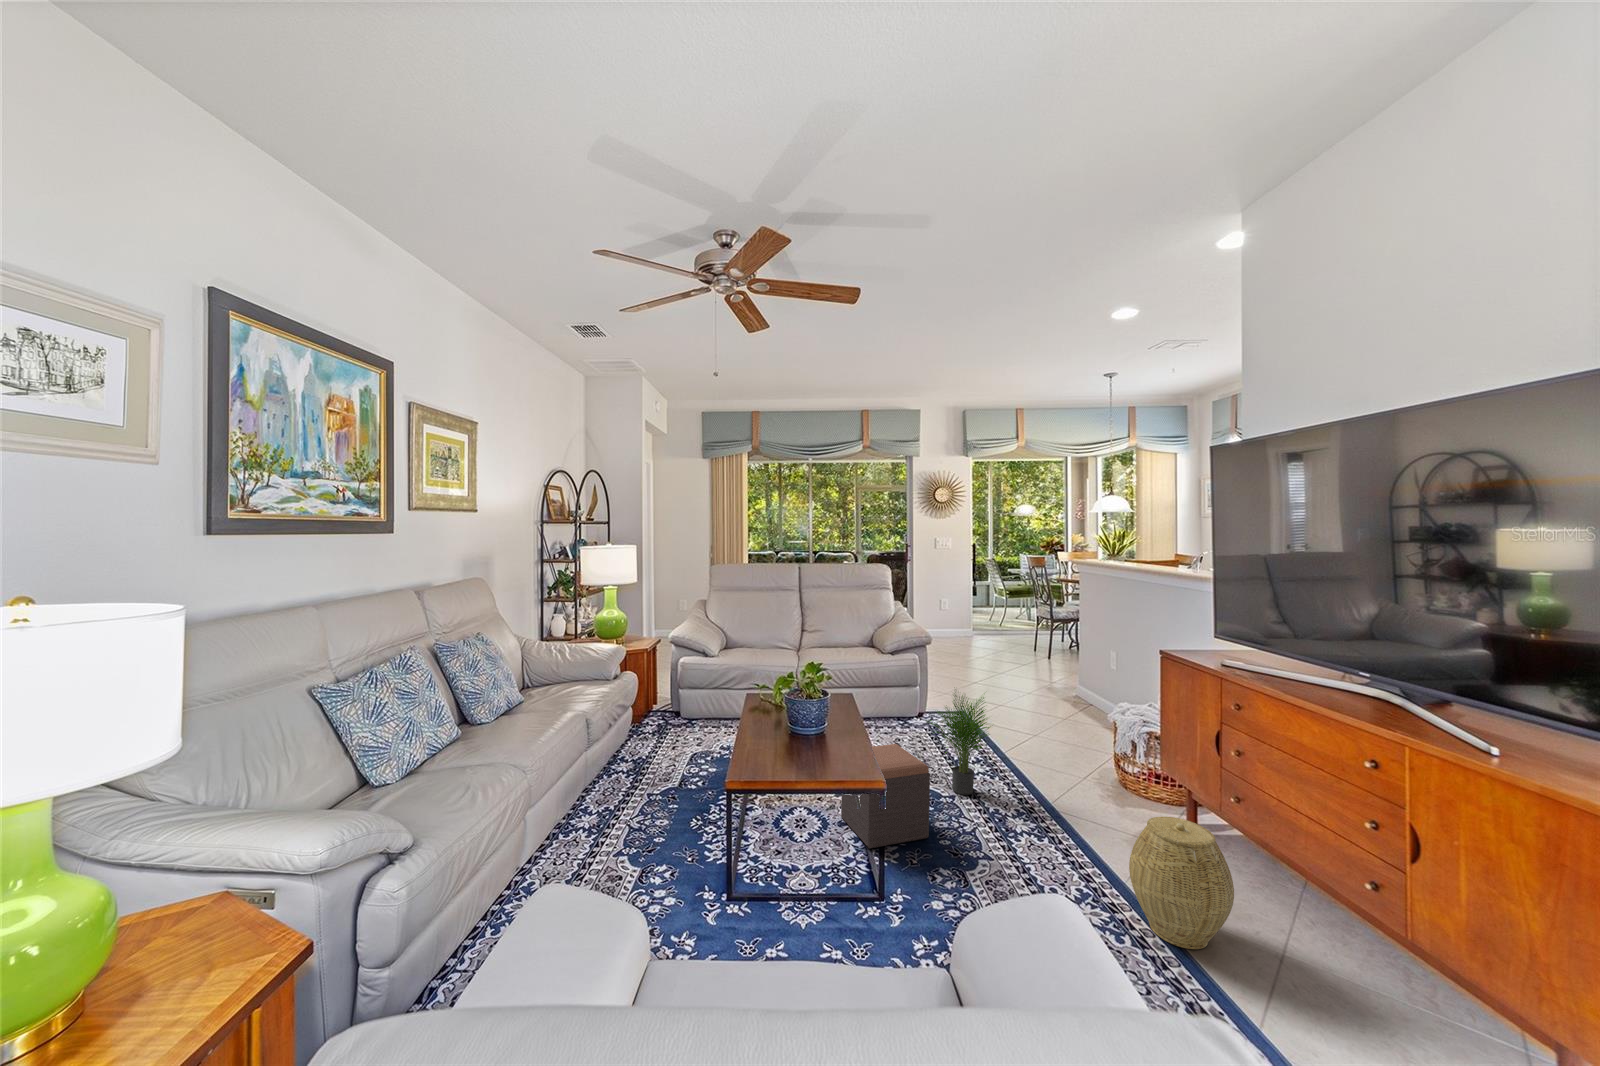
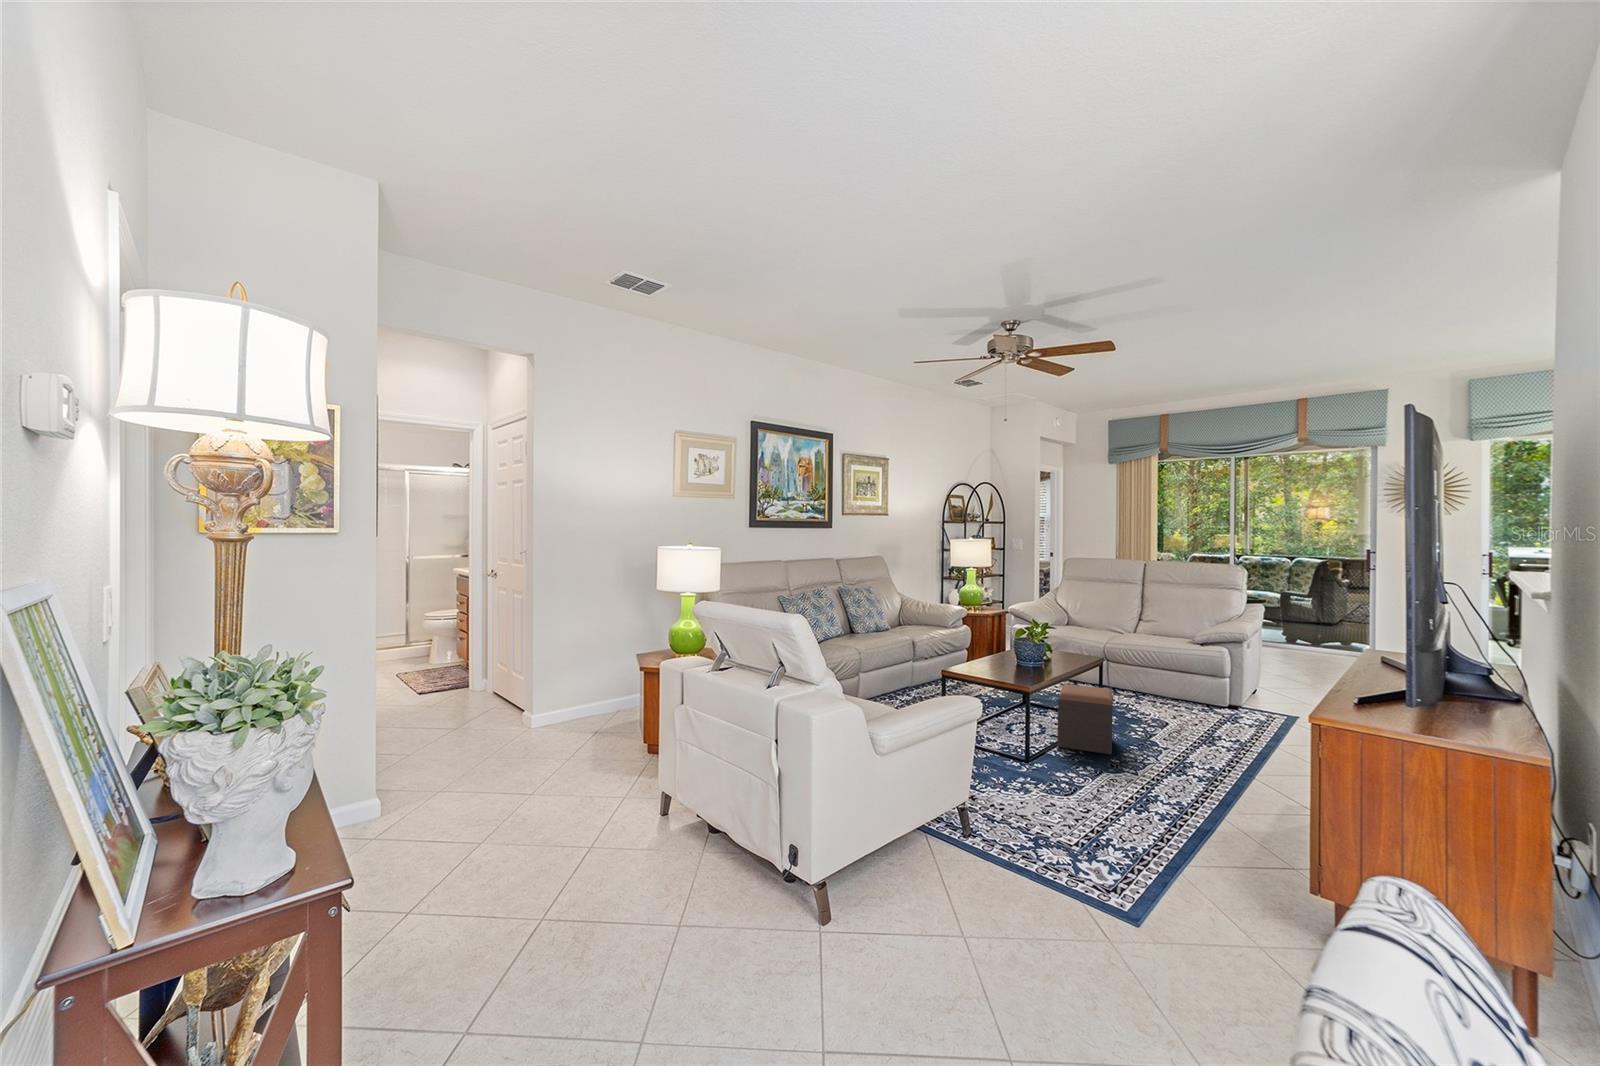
potted plant: present [931,692,990,795] -> none [1155,659,1221,750]
woven basket: present [1129,817,1234,949] -> none [1195,744,1277,840]

